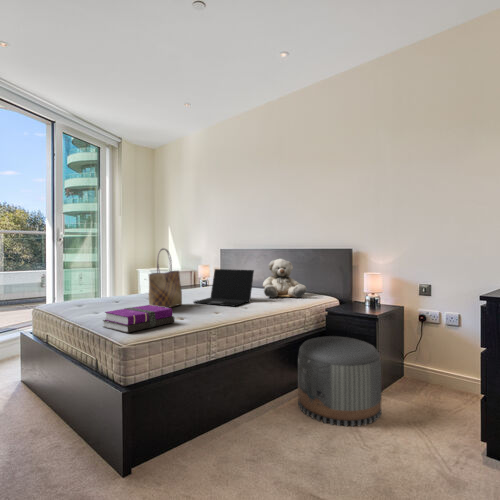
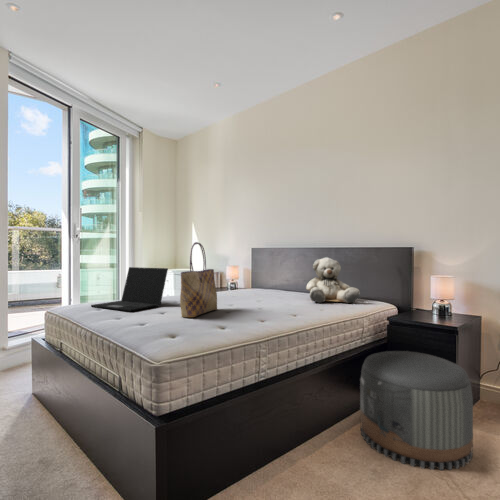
laptop: present [194,269,254,306] -> present [91,267,168,312]
notebook: present [103,305,175,333] -> none [128,310,216,346]

